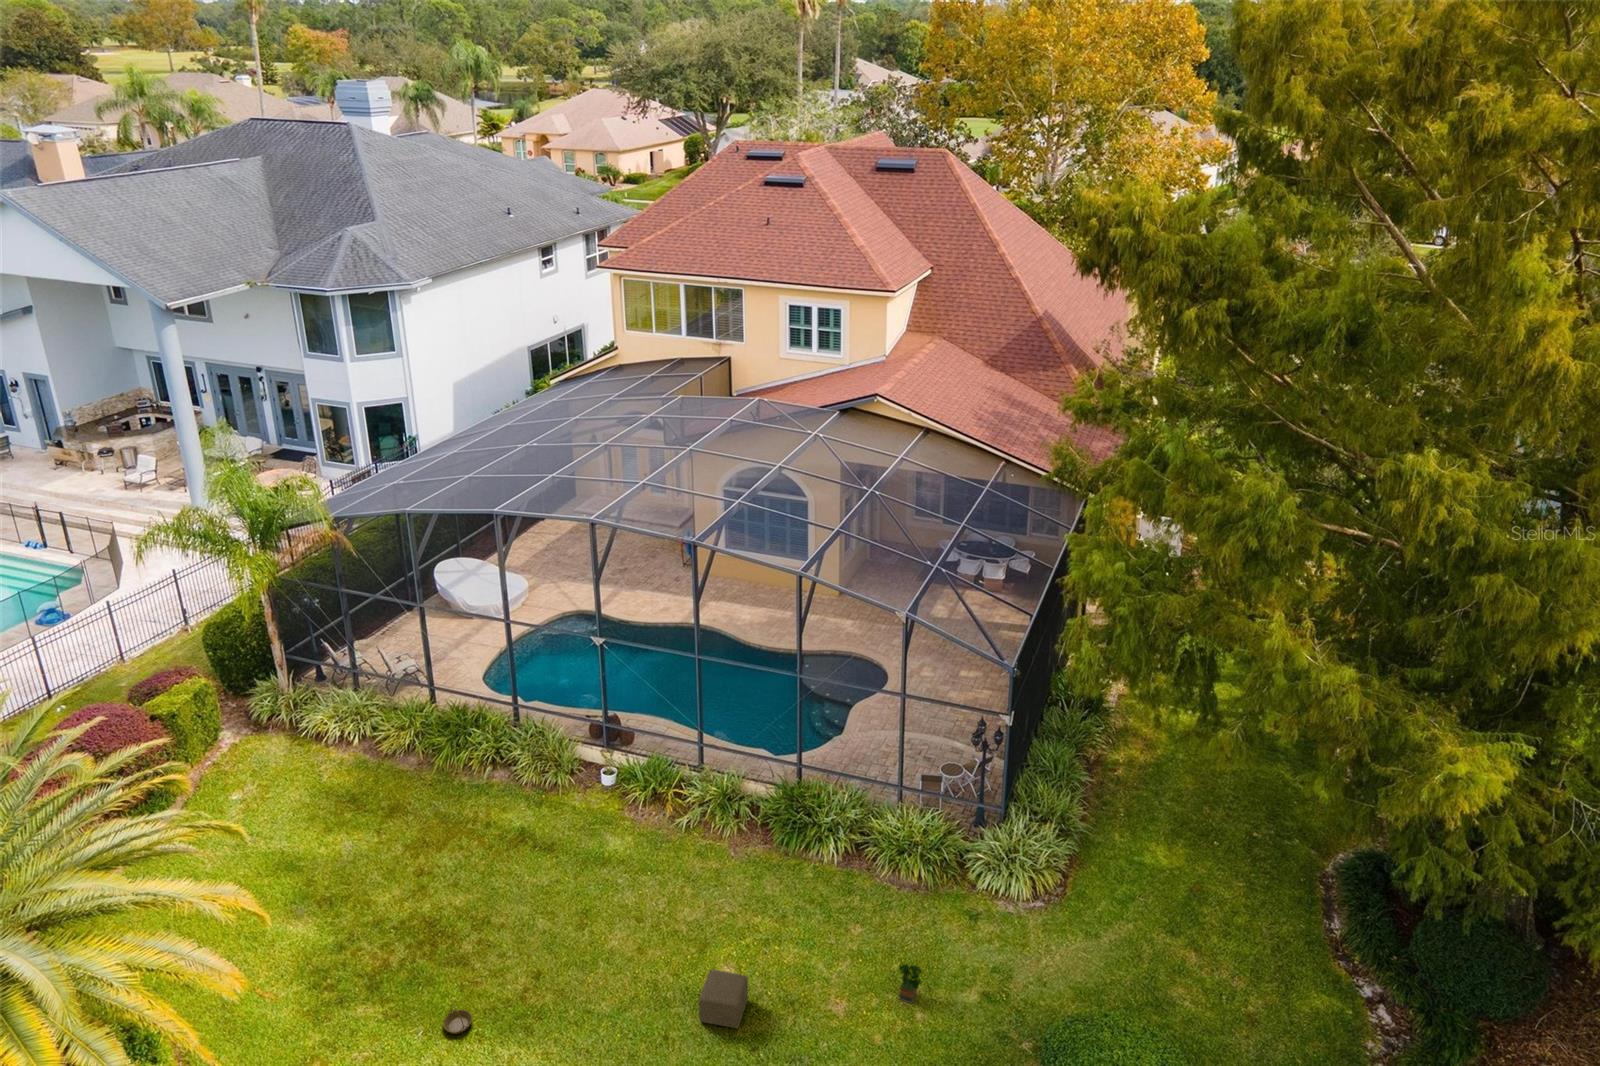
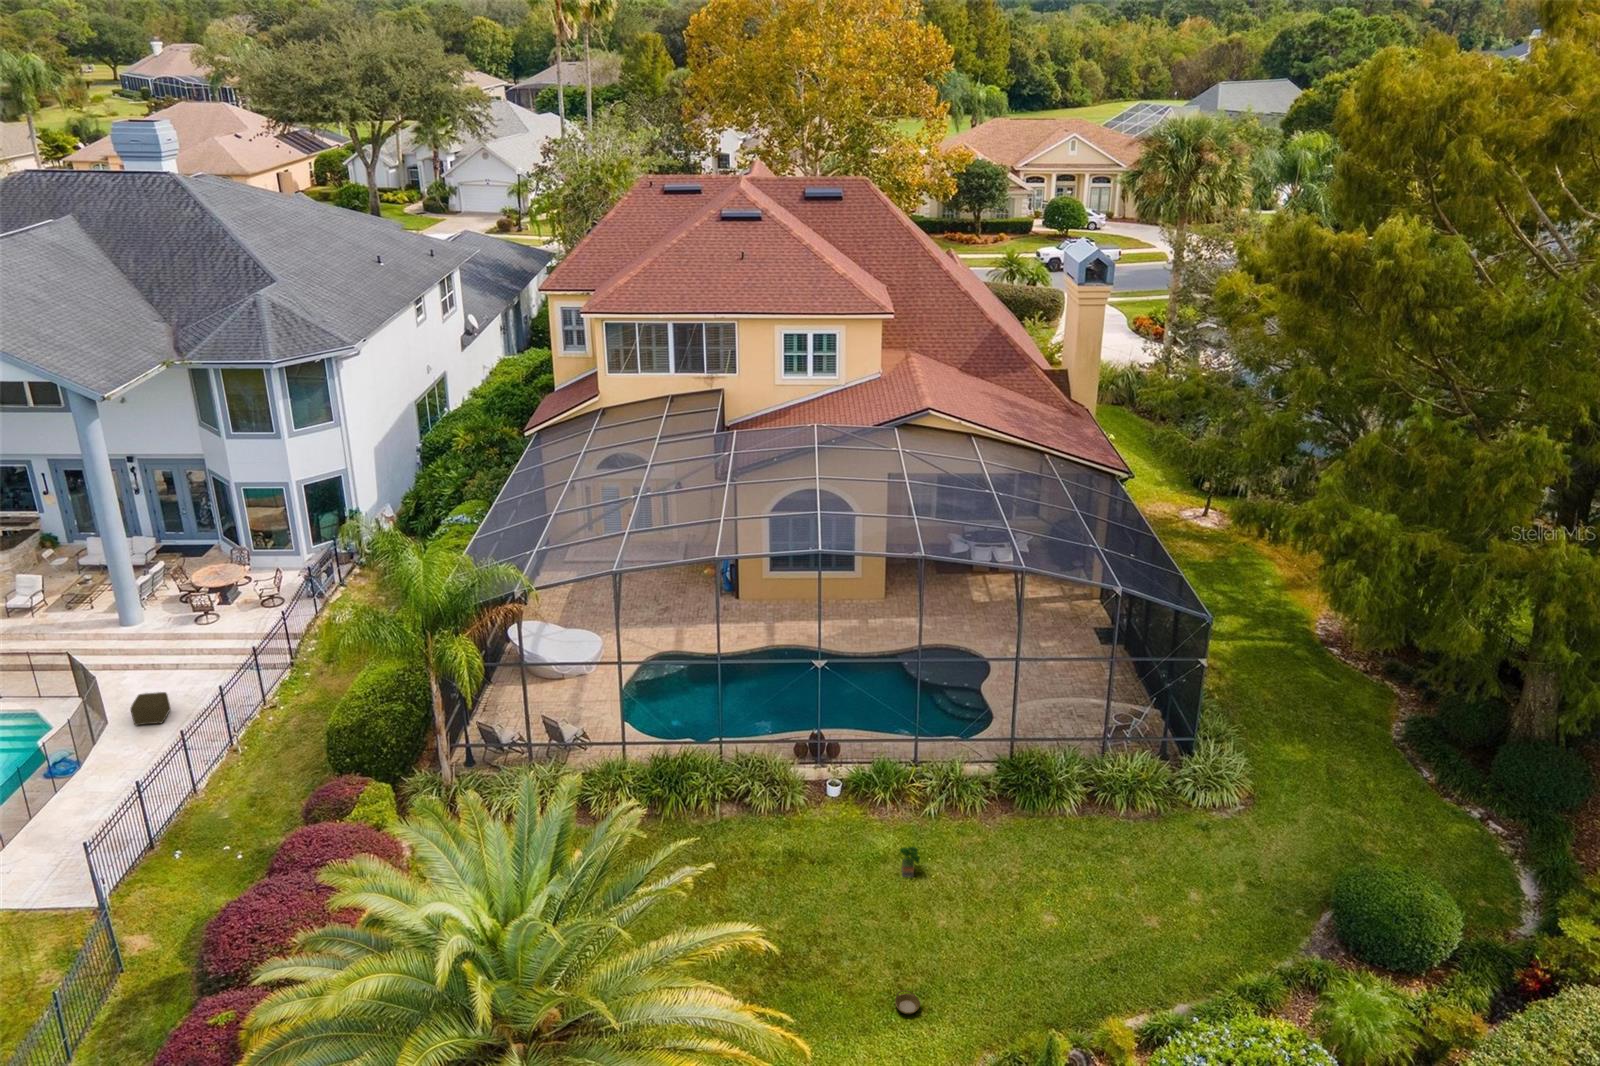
potted tree: present [899,964,923,1003] -> present [900,847,920,877]
ottoman: present [699,970,748,1028] -> present [131,692,171,725]

